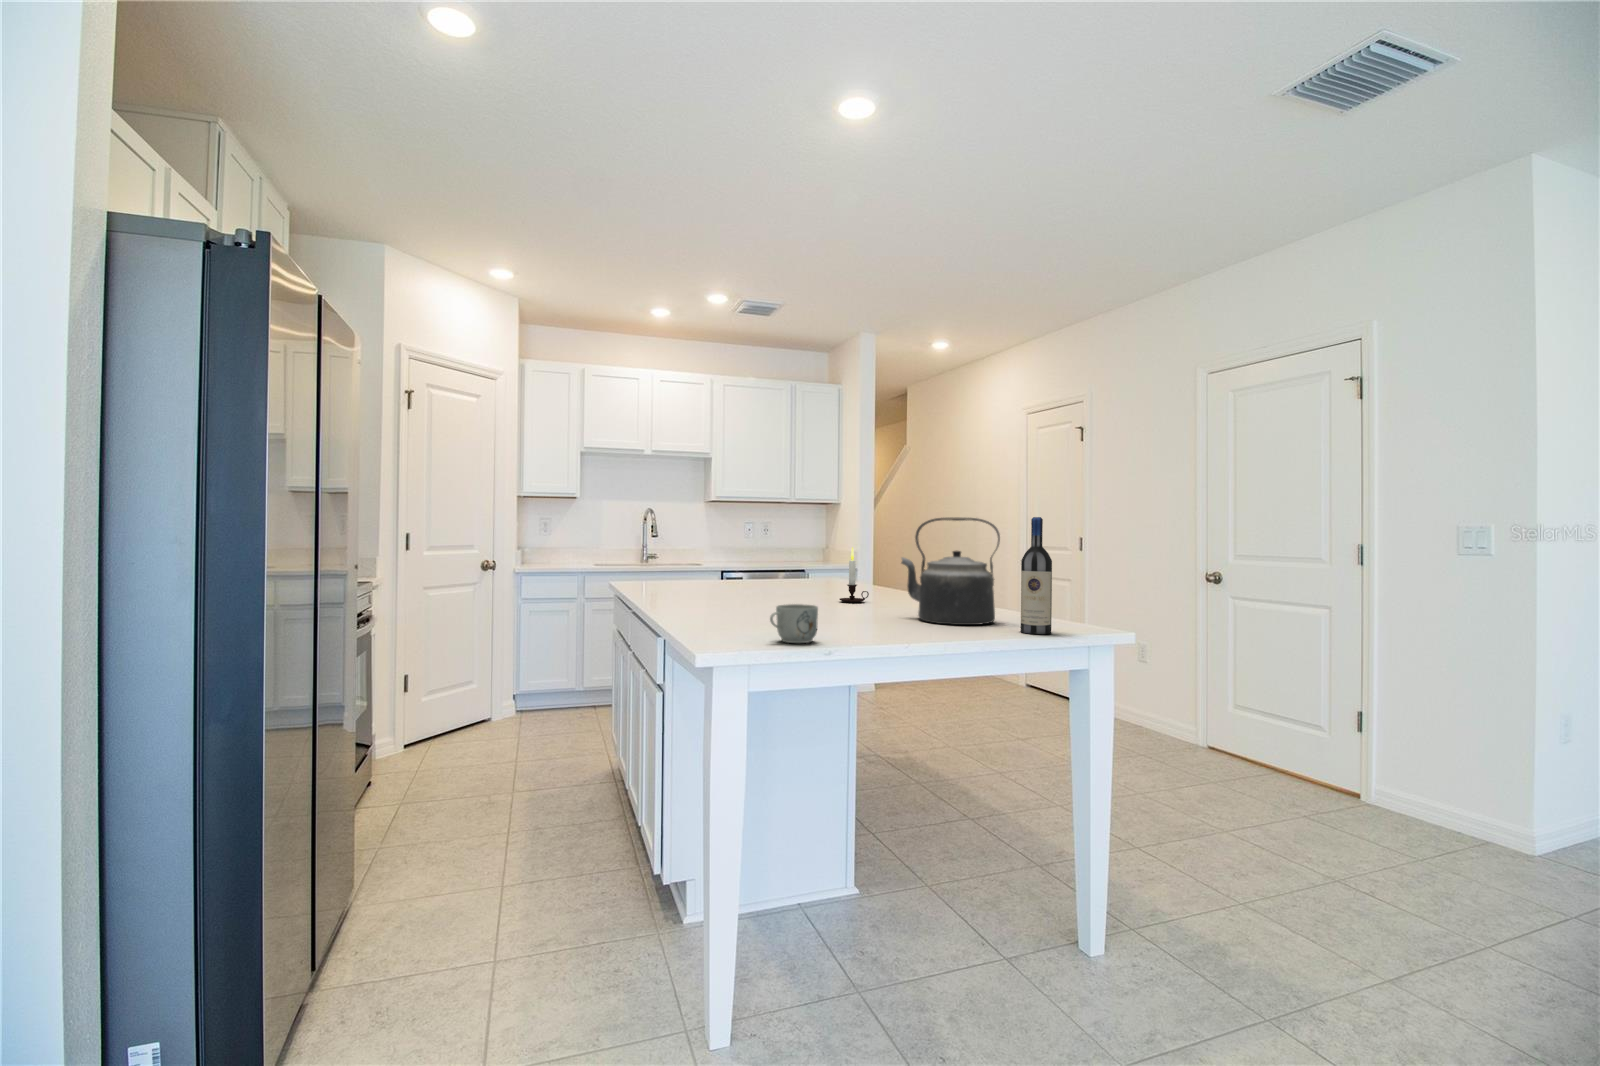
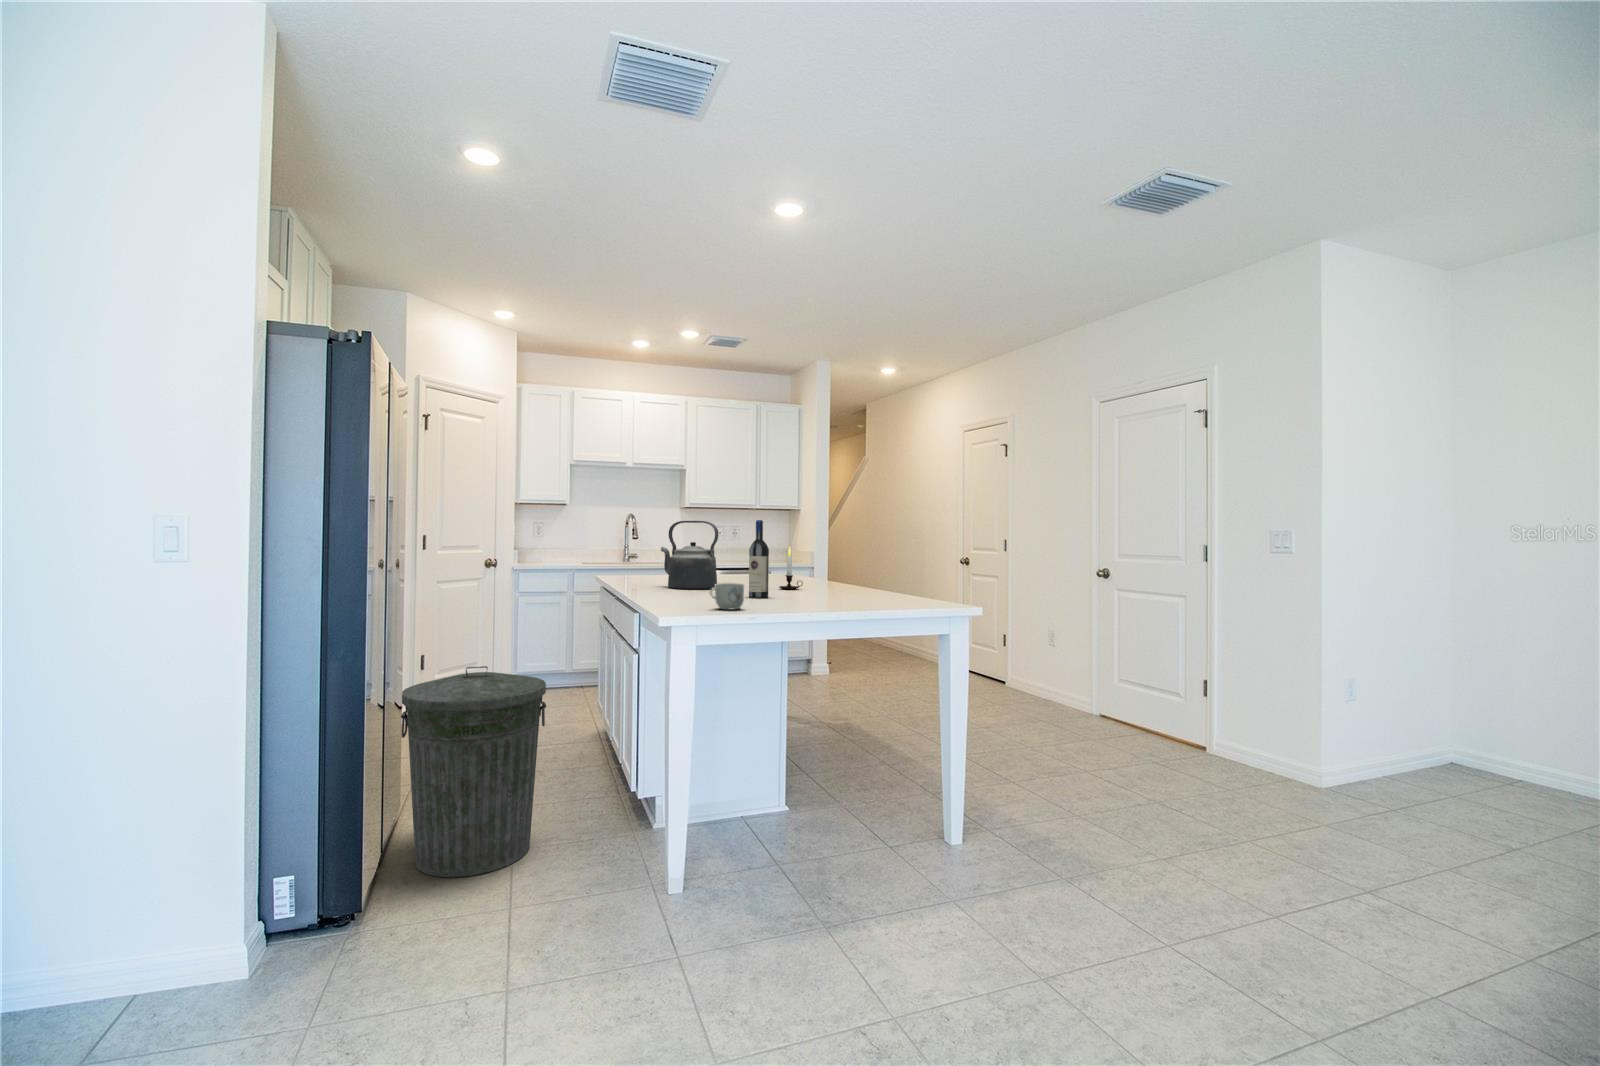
kettle: present [901,517,1000,625] -> present [661,521,718,589]
wine bottle: present [1021,517,1052,634] -> present [749,520,769,598]
trash can: none [339,714,541,1017] -> present [401,666,546,877]

